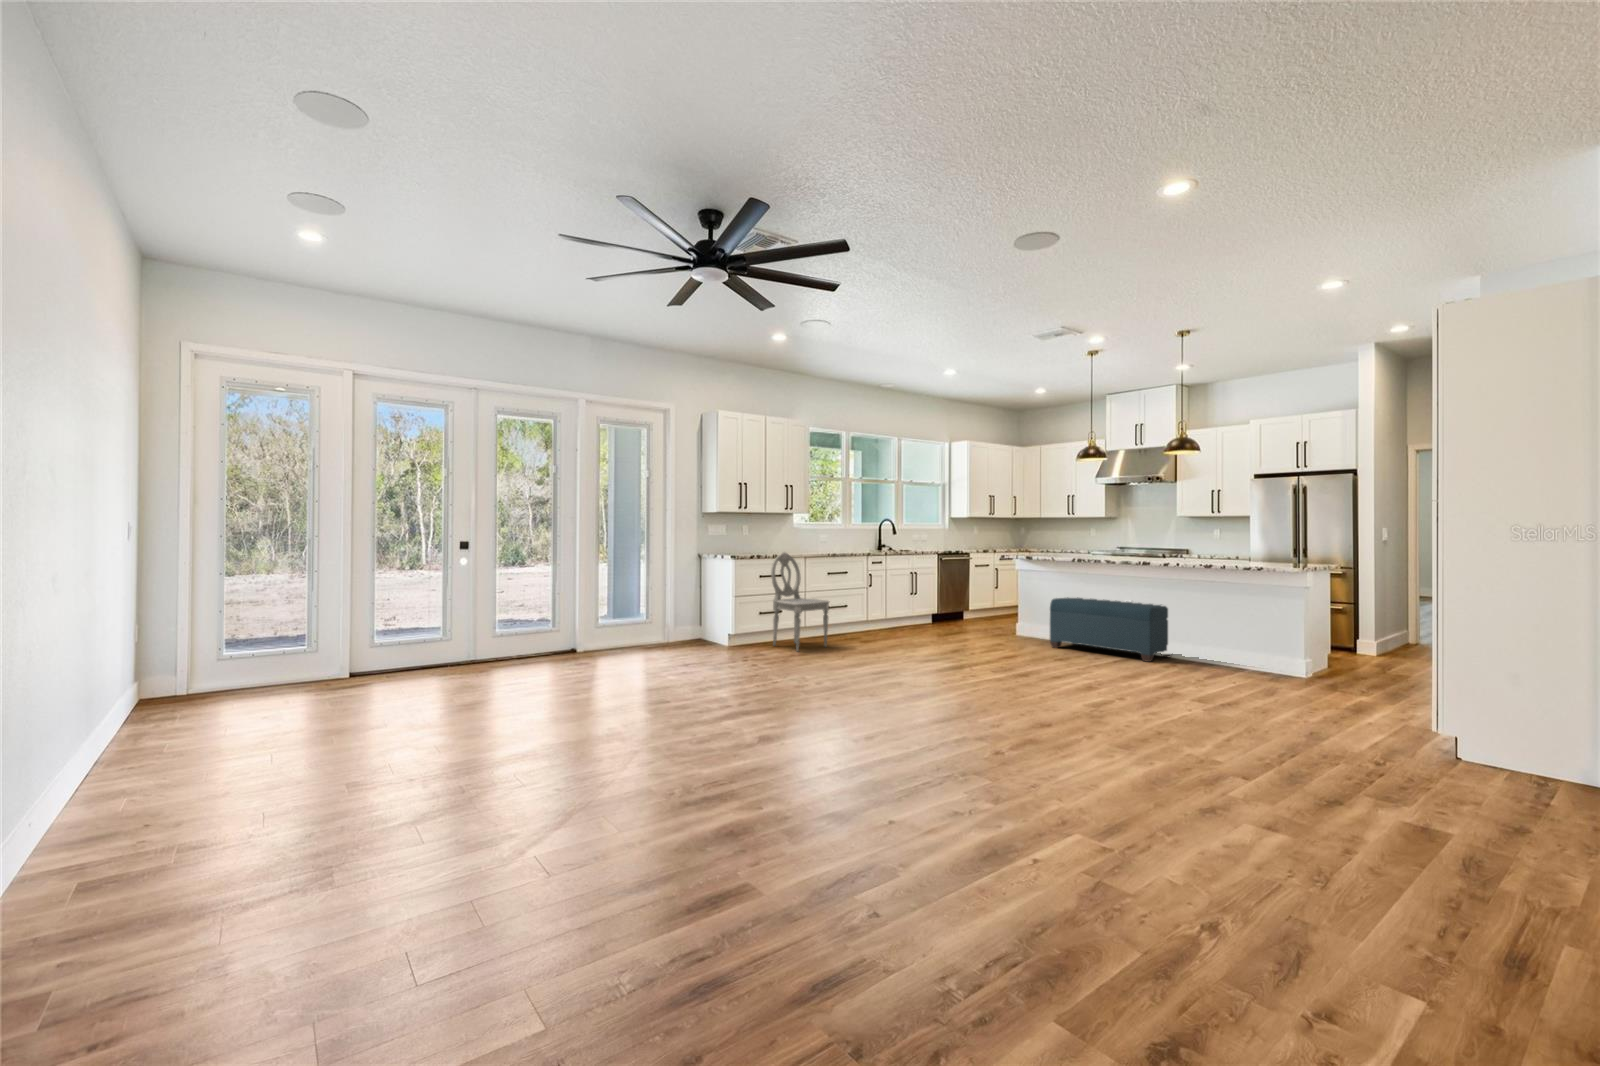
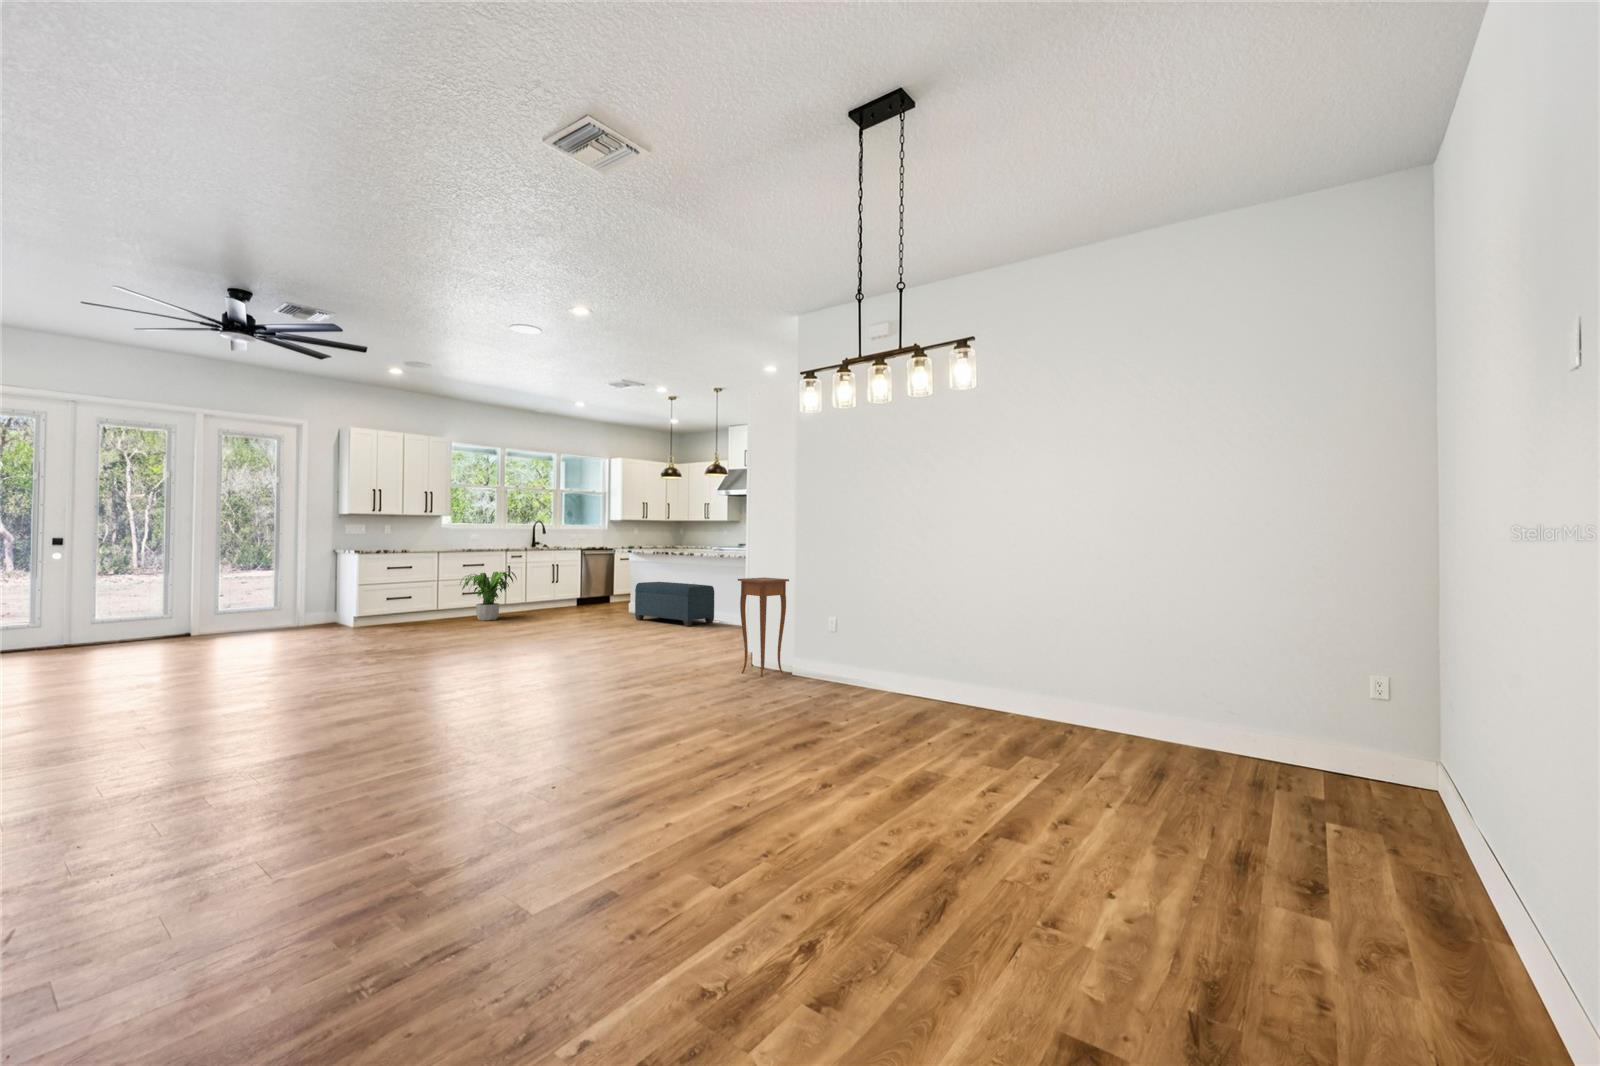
dining chair: present [771,552,829,651] -> none [396,548,448,629]
potted plant: none [833,581,895,641] -> present [460,572,517,620]
side table: none [1464,609,1572,788] -> present [738,577,789,677]

